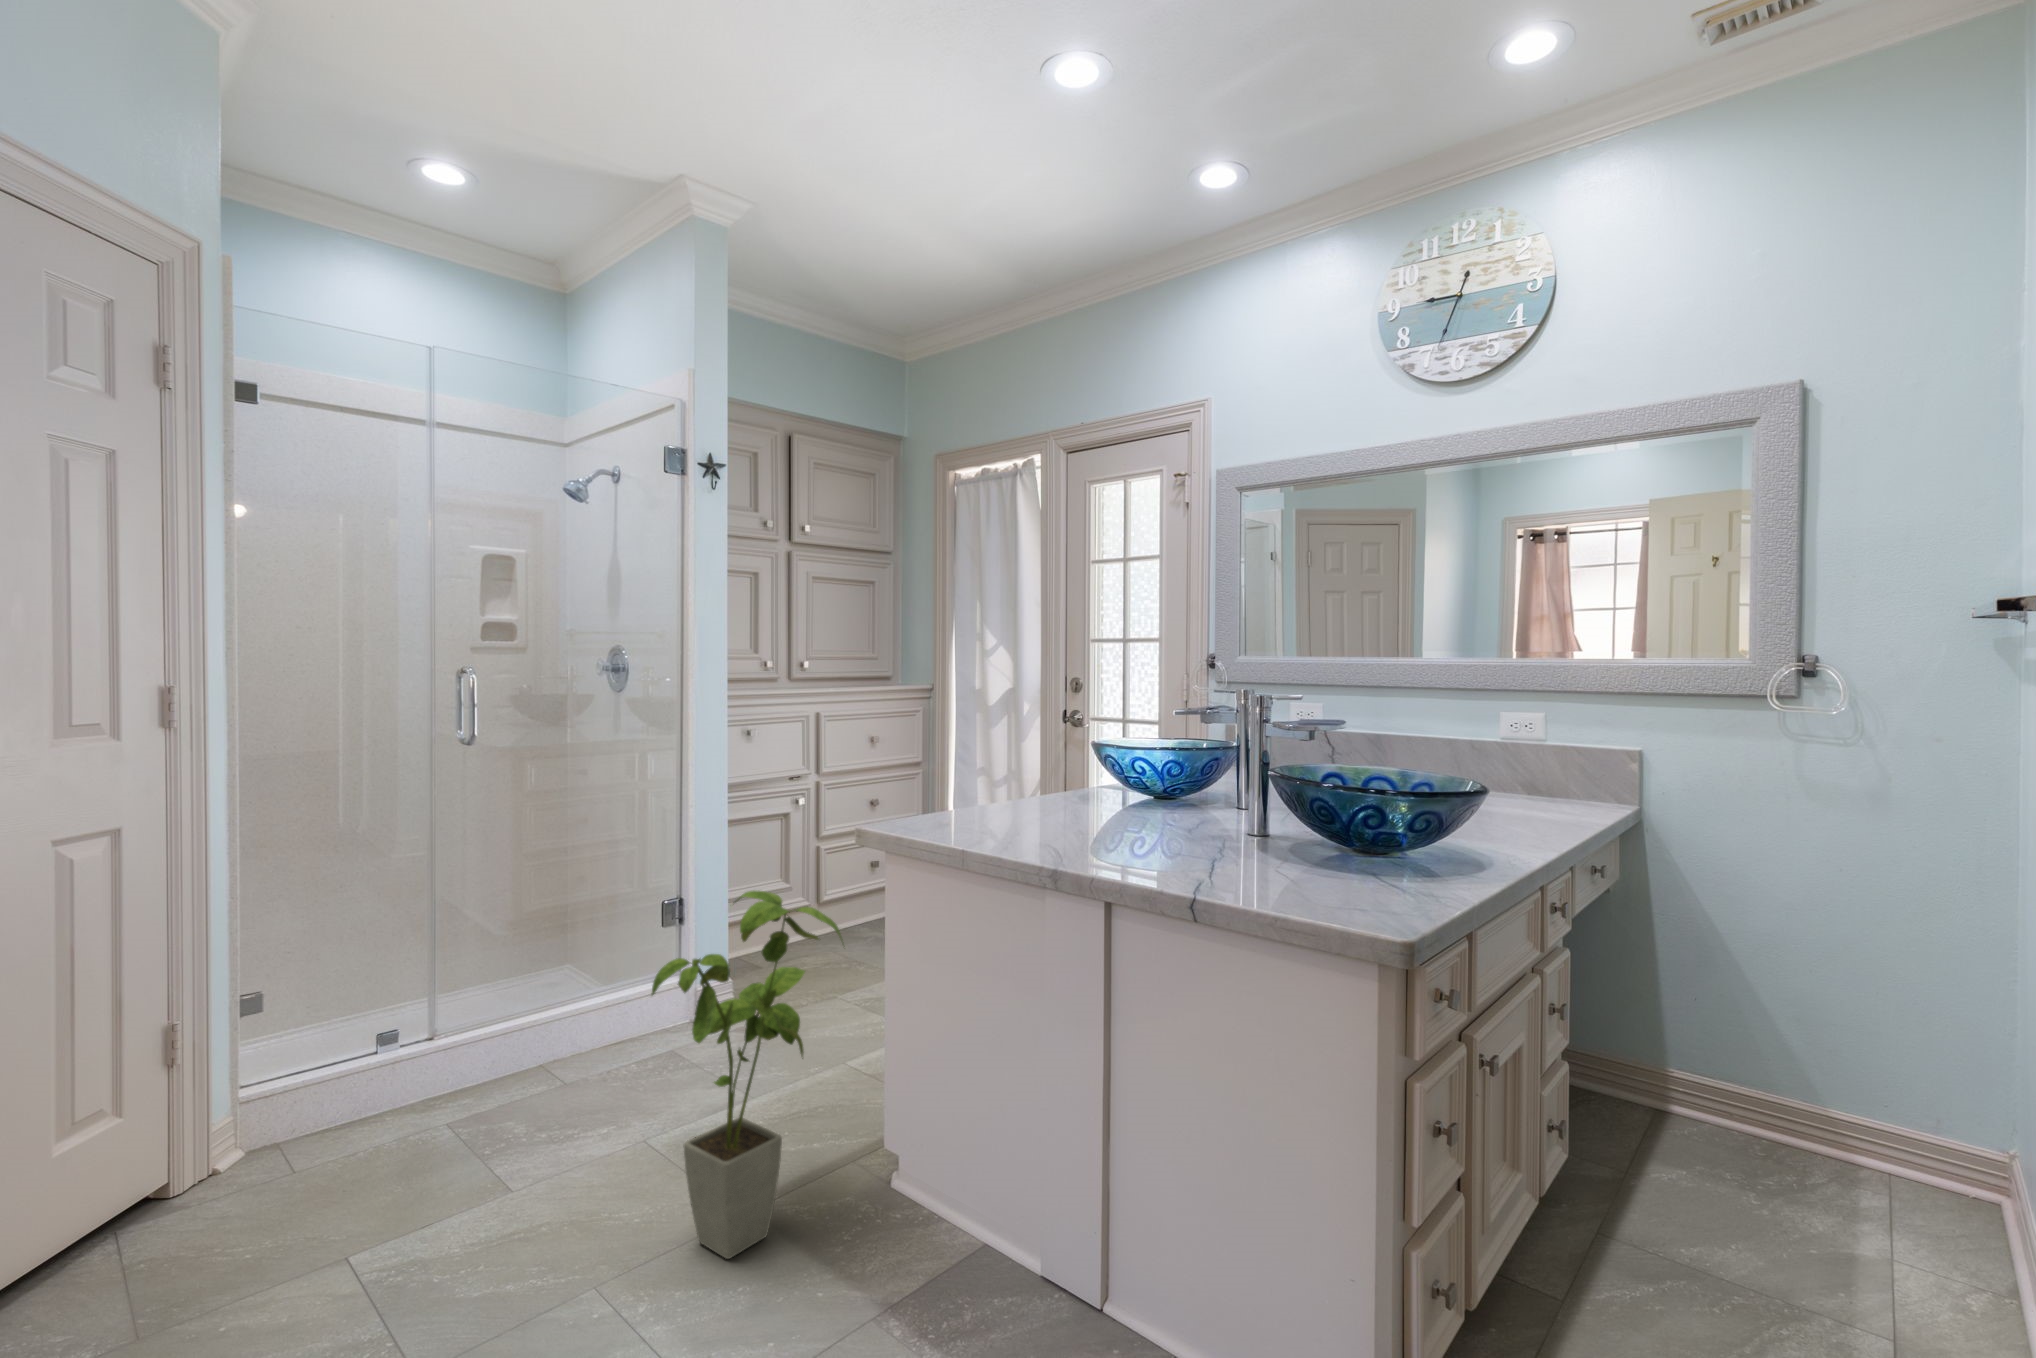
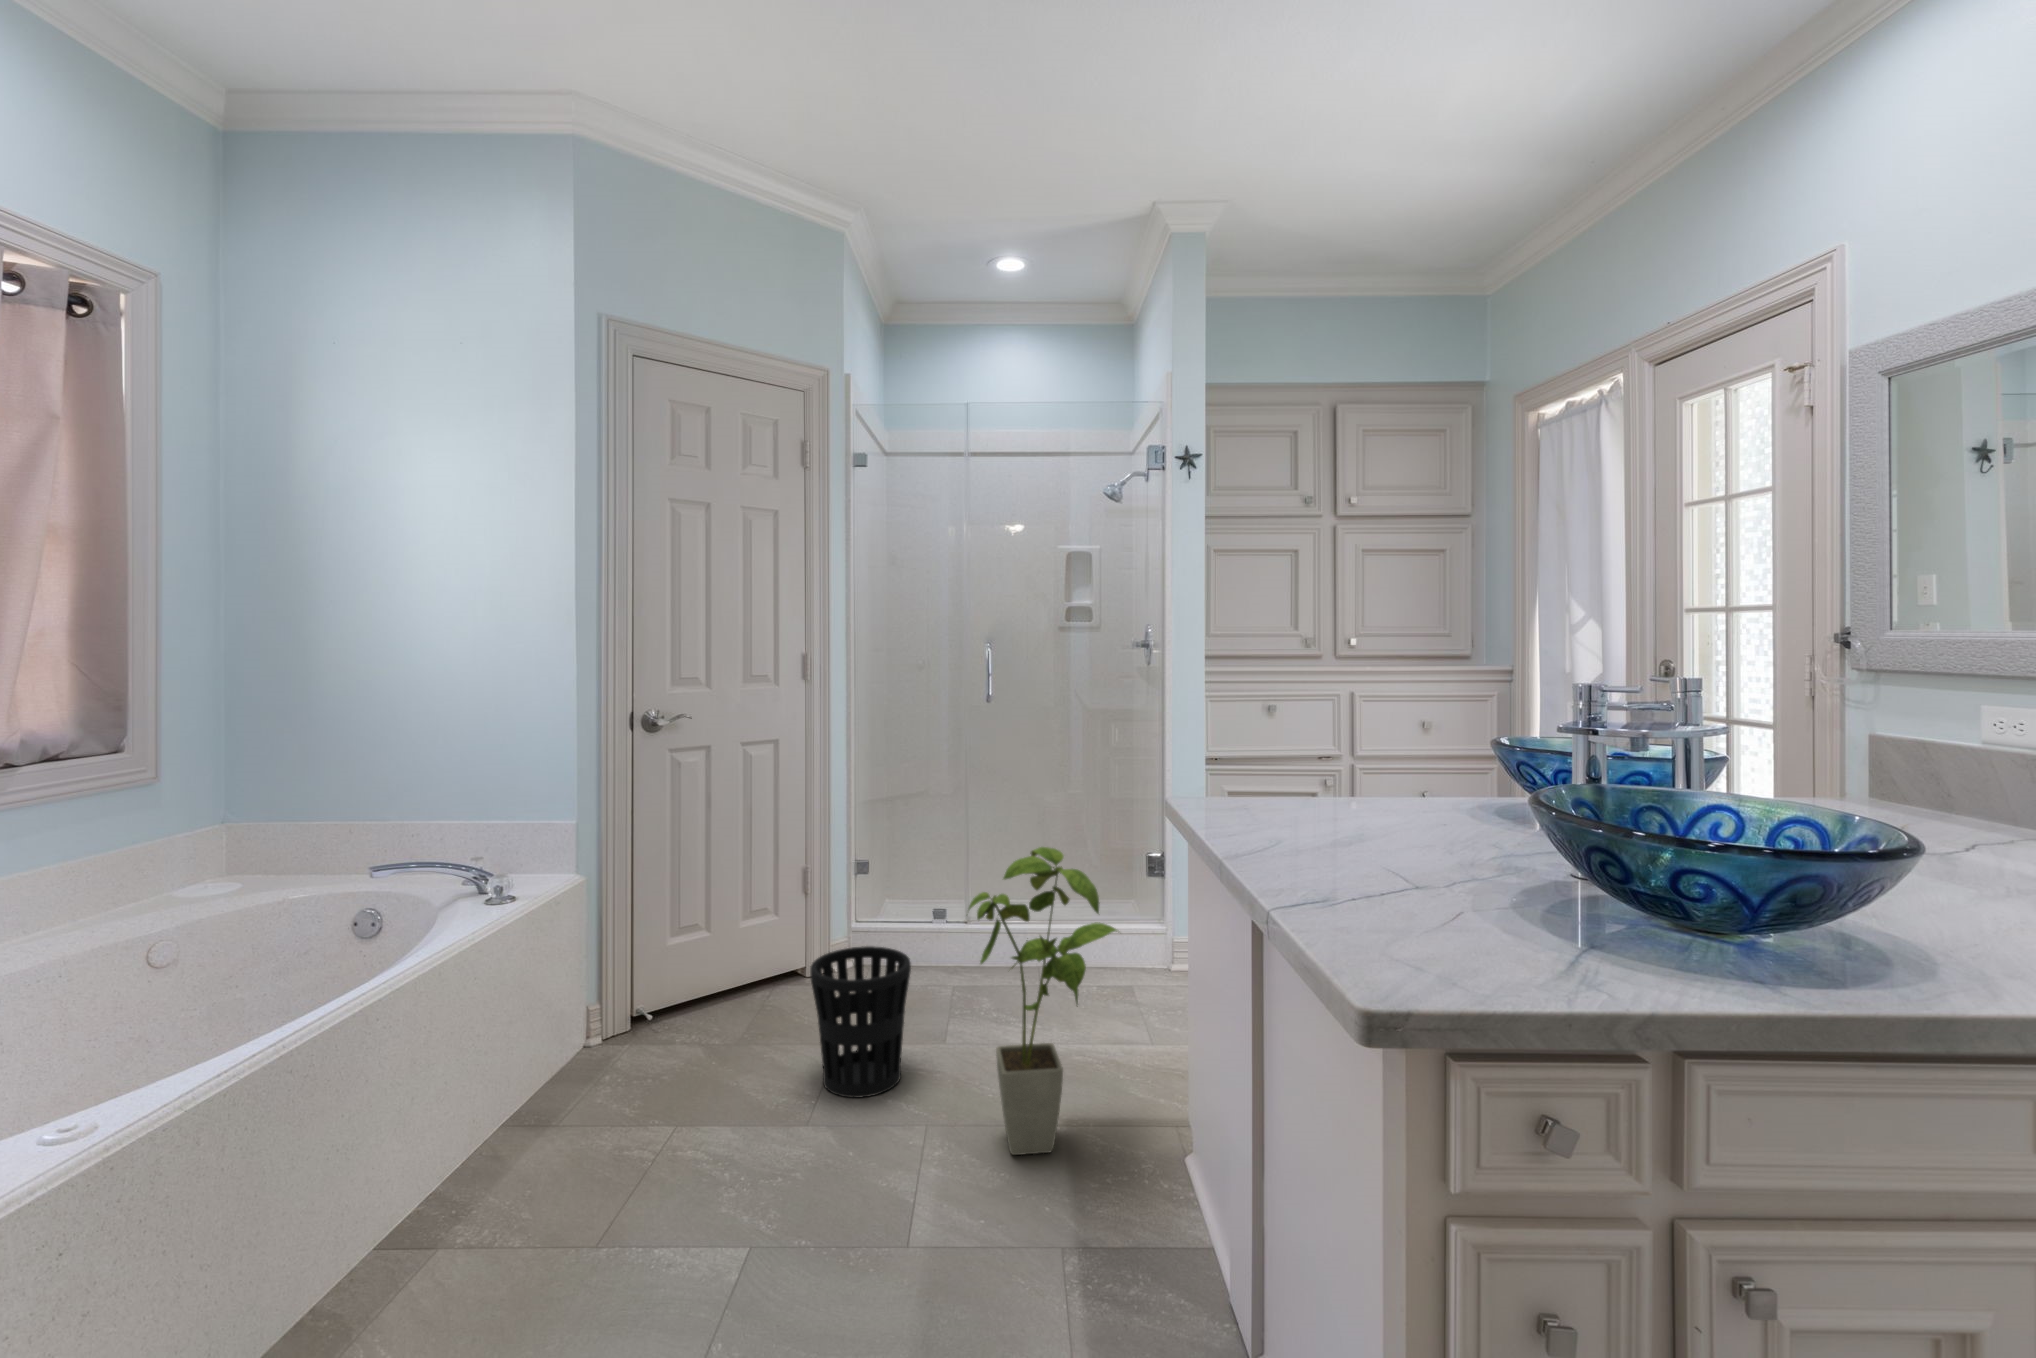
wastebasket: none [349,1078,513,1308] -> present [810,946,911,1098]

